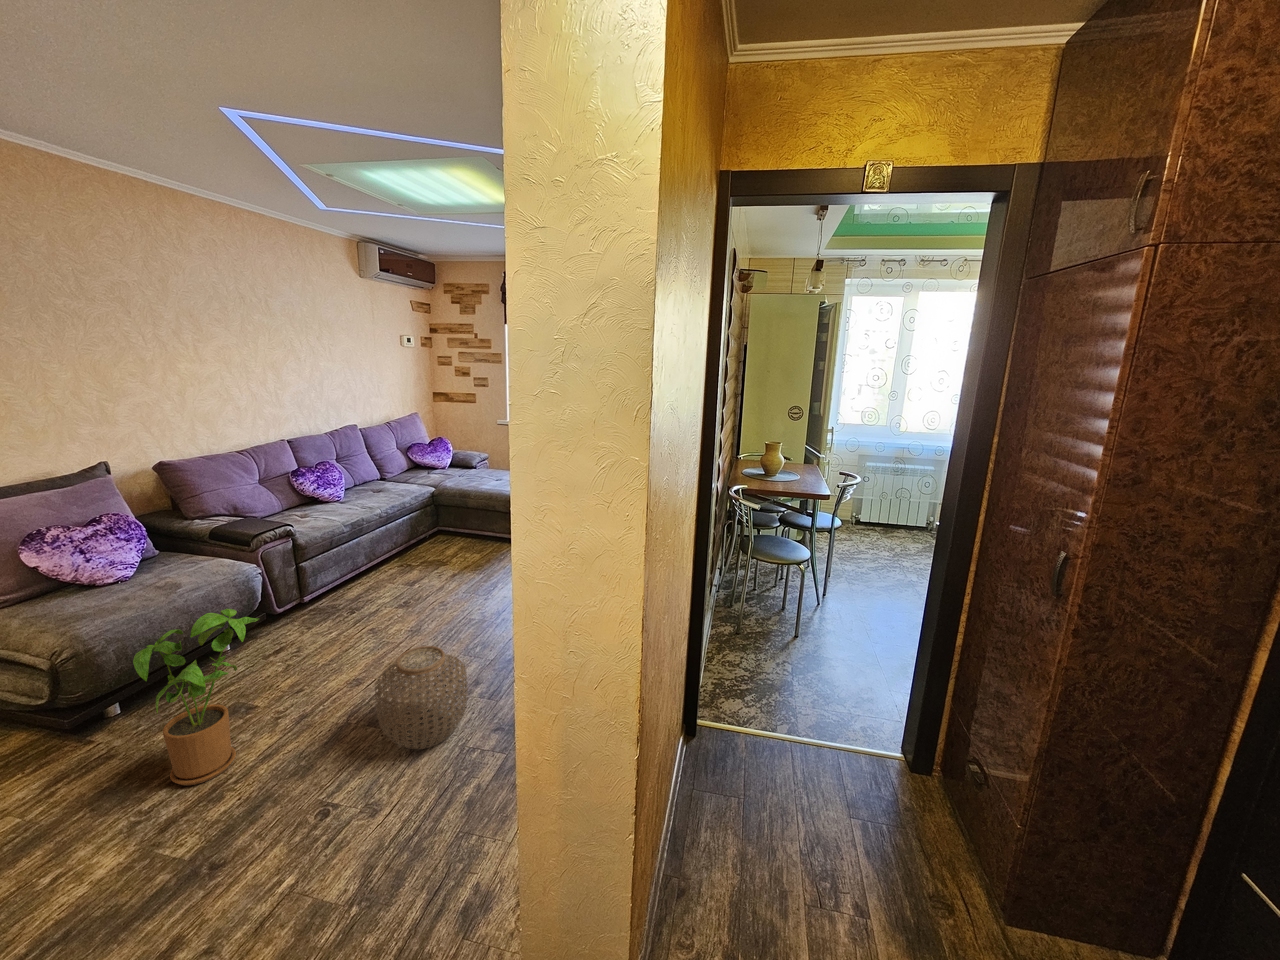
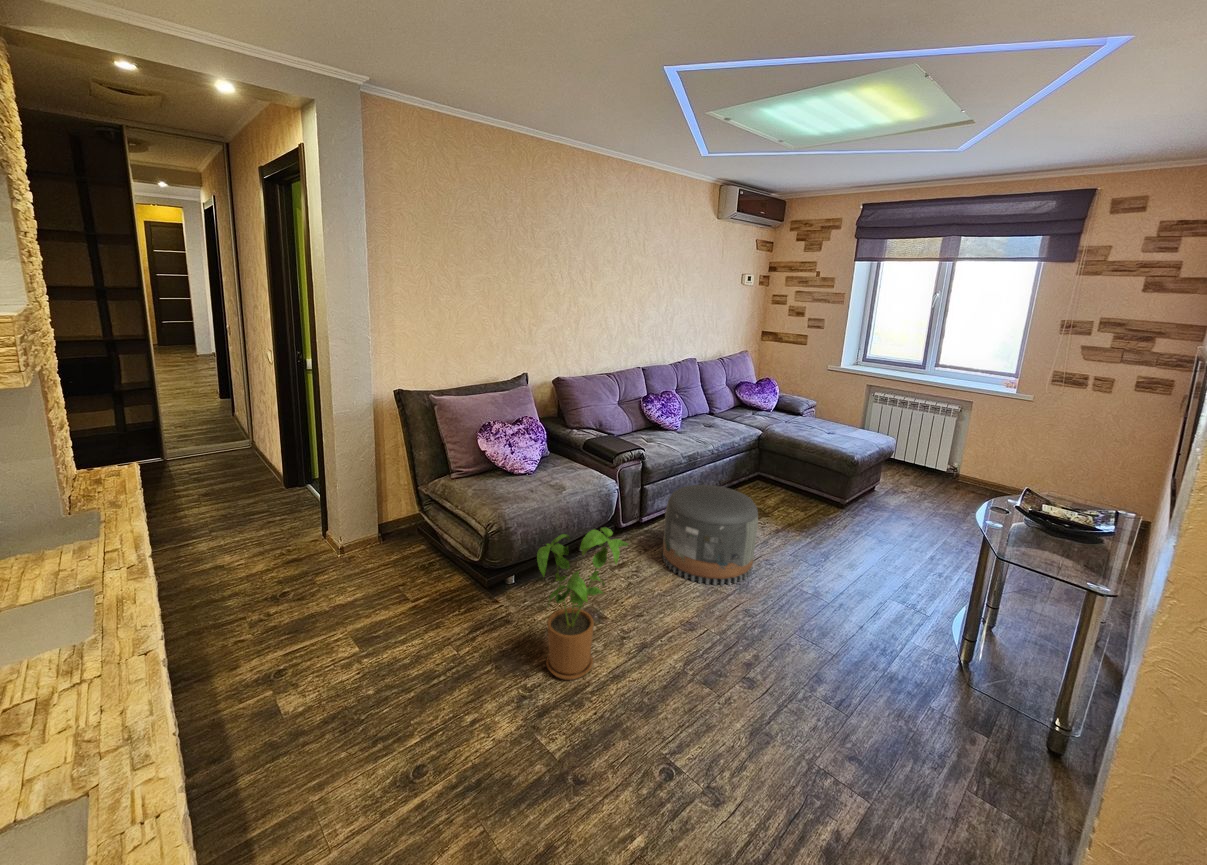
pouf: none [324,547,426,644] -> present [663,485,758,585]
woven basket: present [375,646,468,749] -> none [722,622,829,744]

